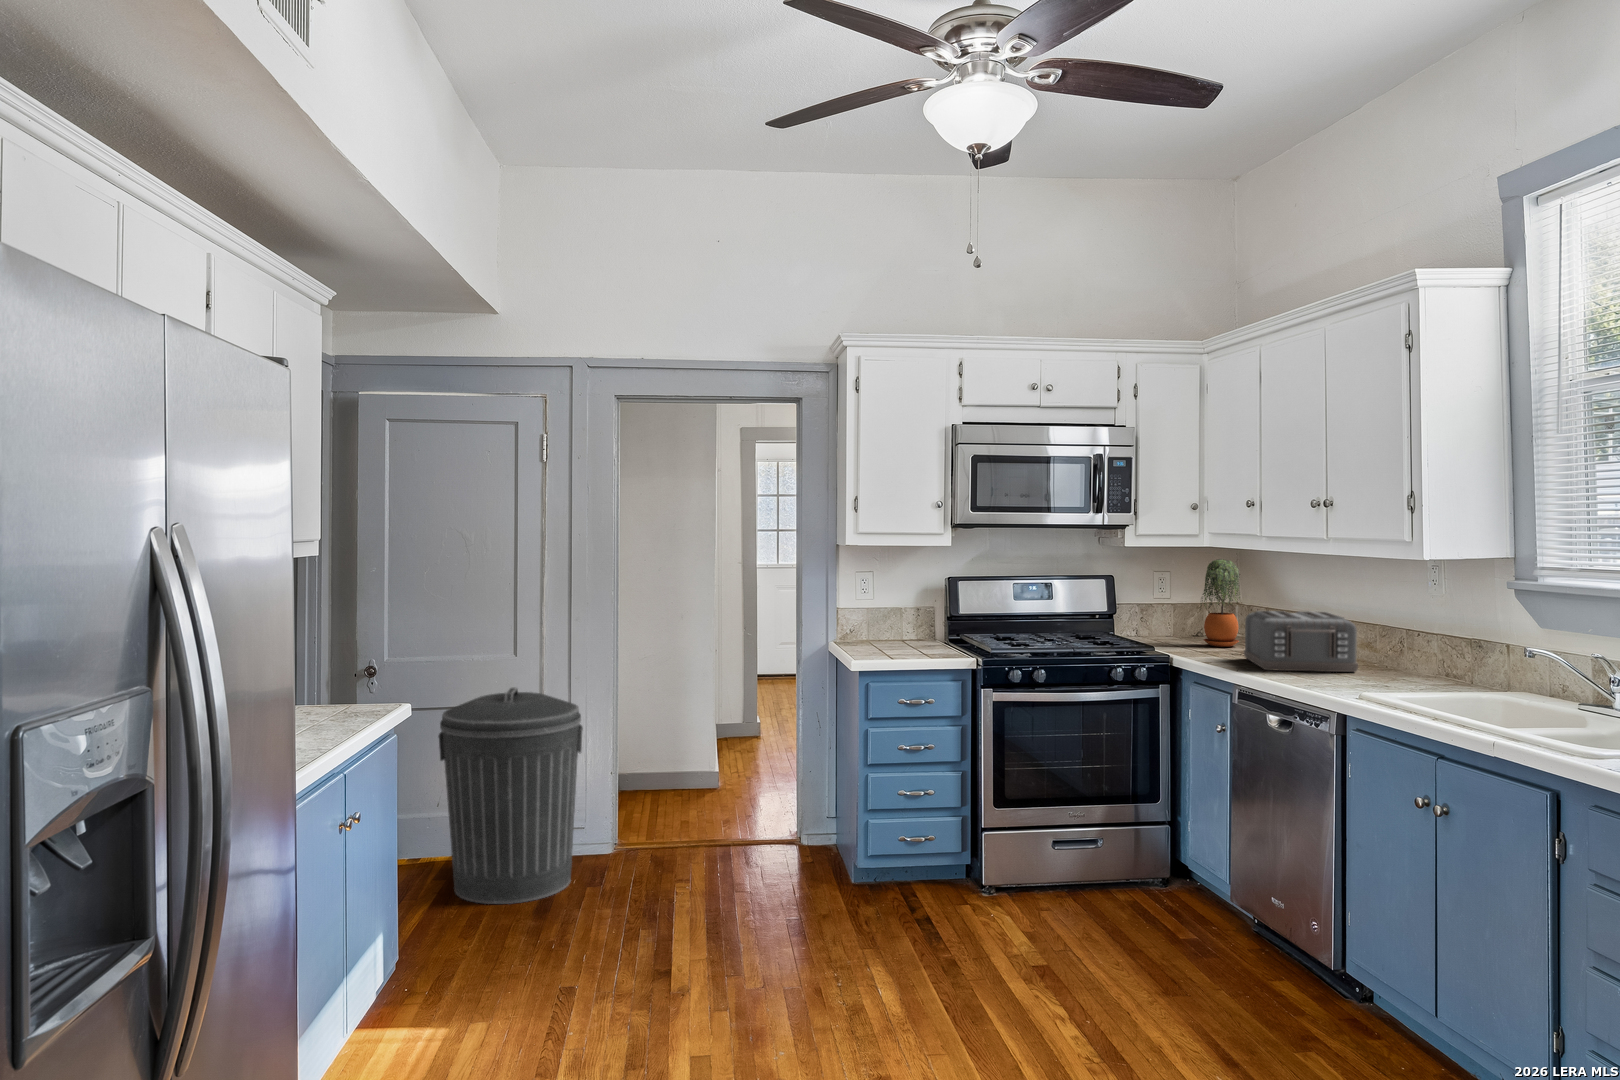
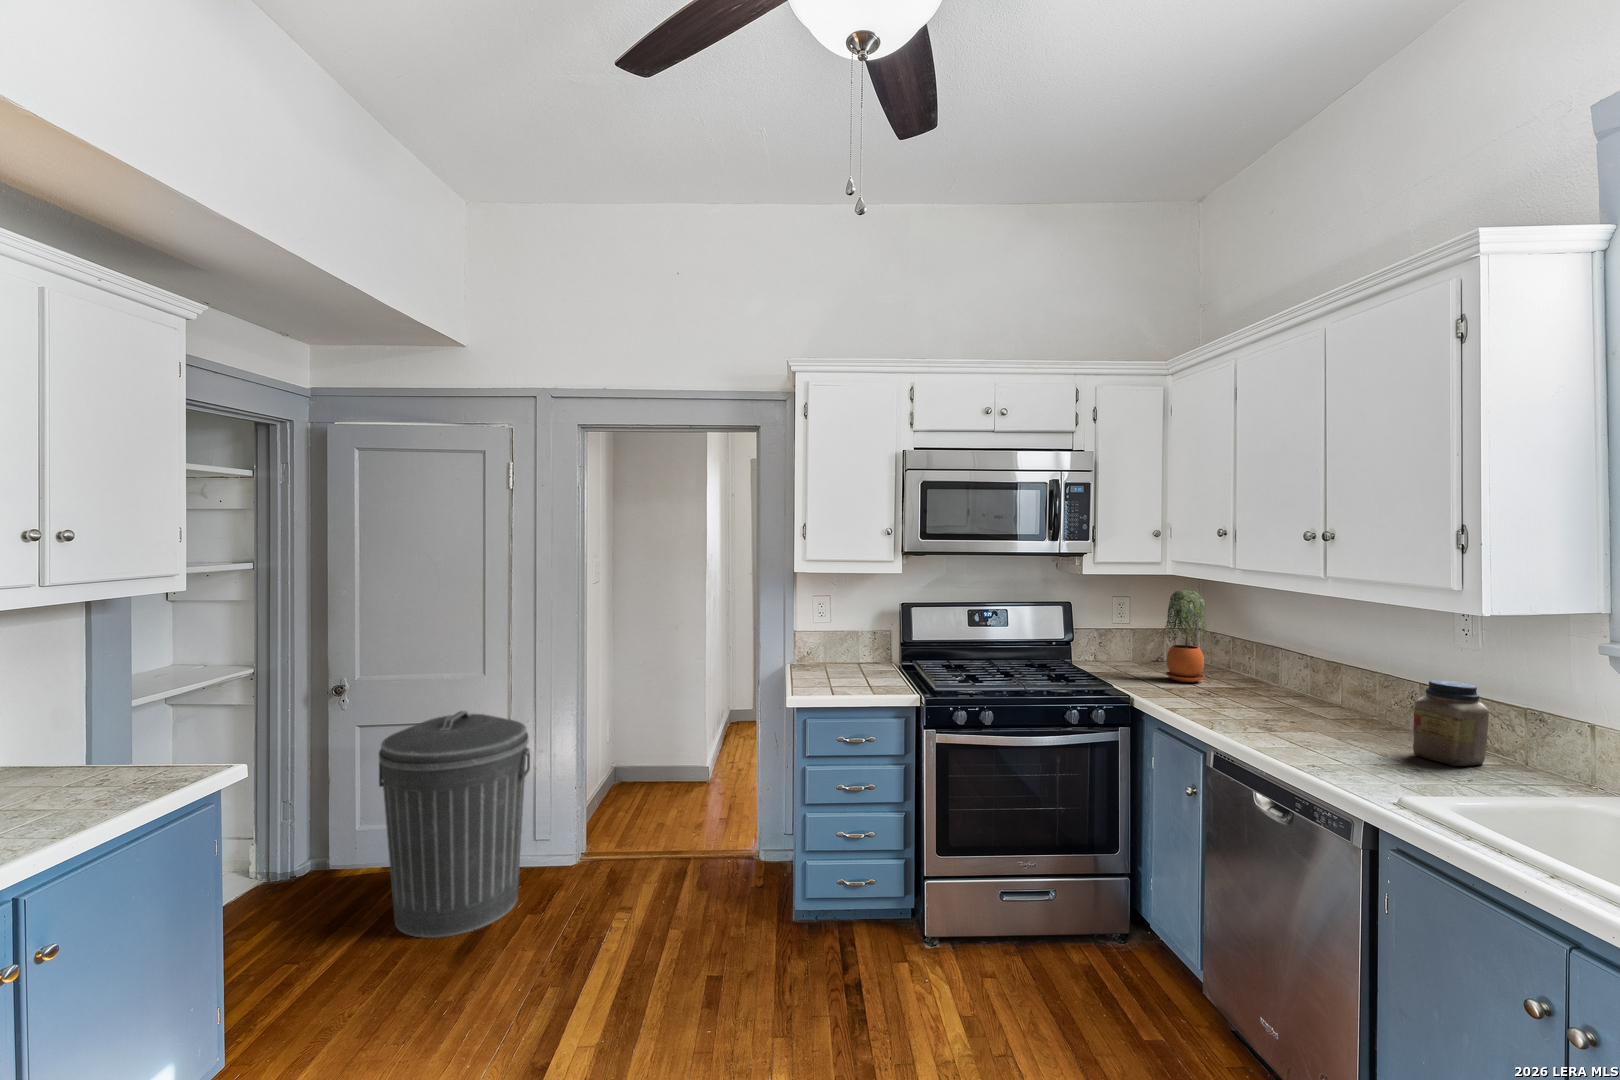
toaster: present [1244,611,1358,672] -> none [1215,654,1363,737]
jar: none [1390,619,1444,683] -> present [1413,680,1489,766]

